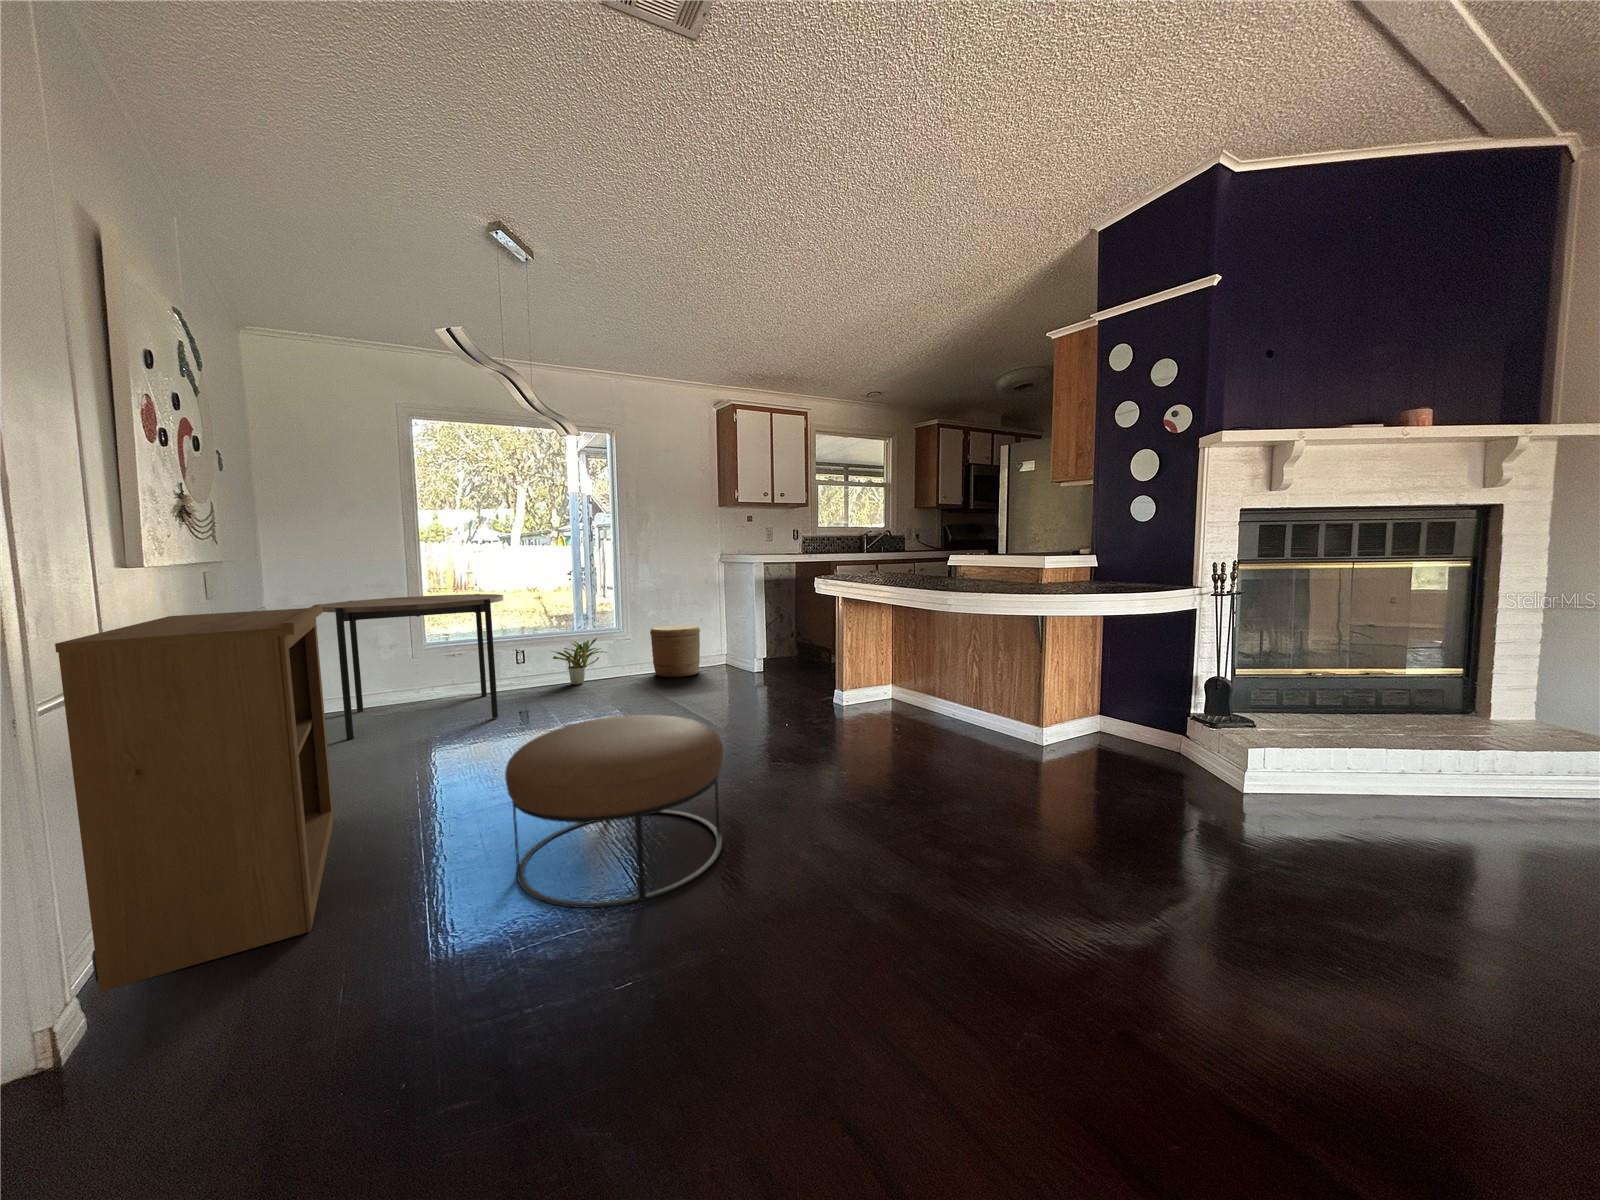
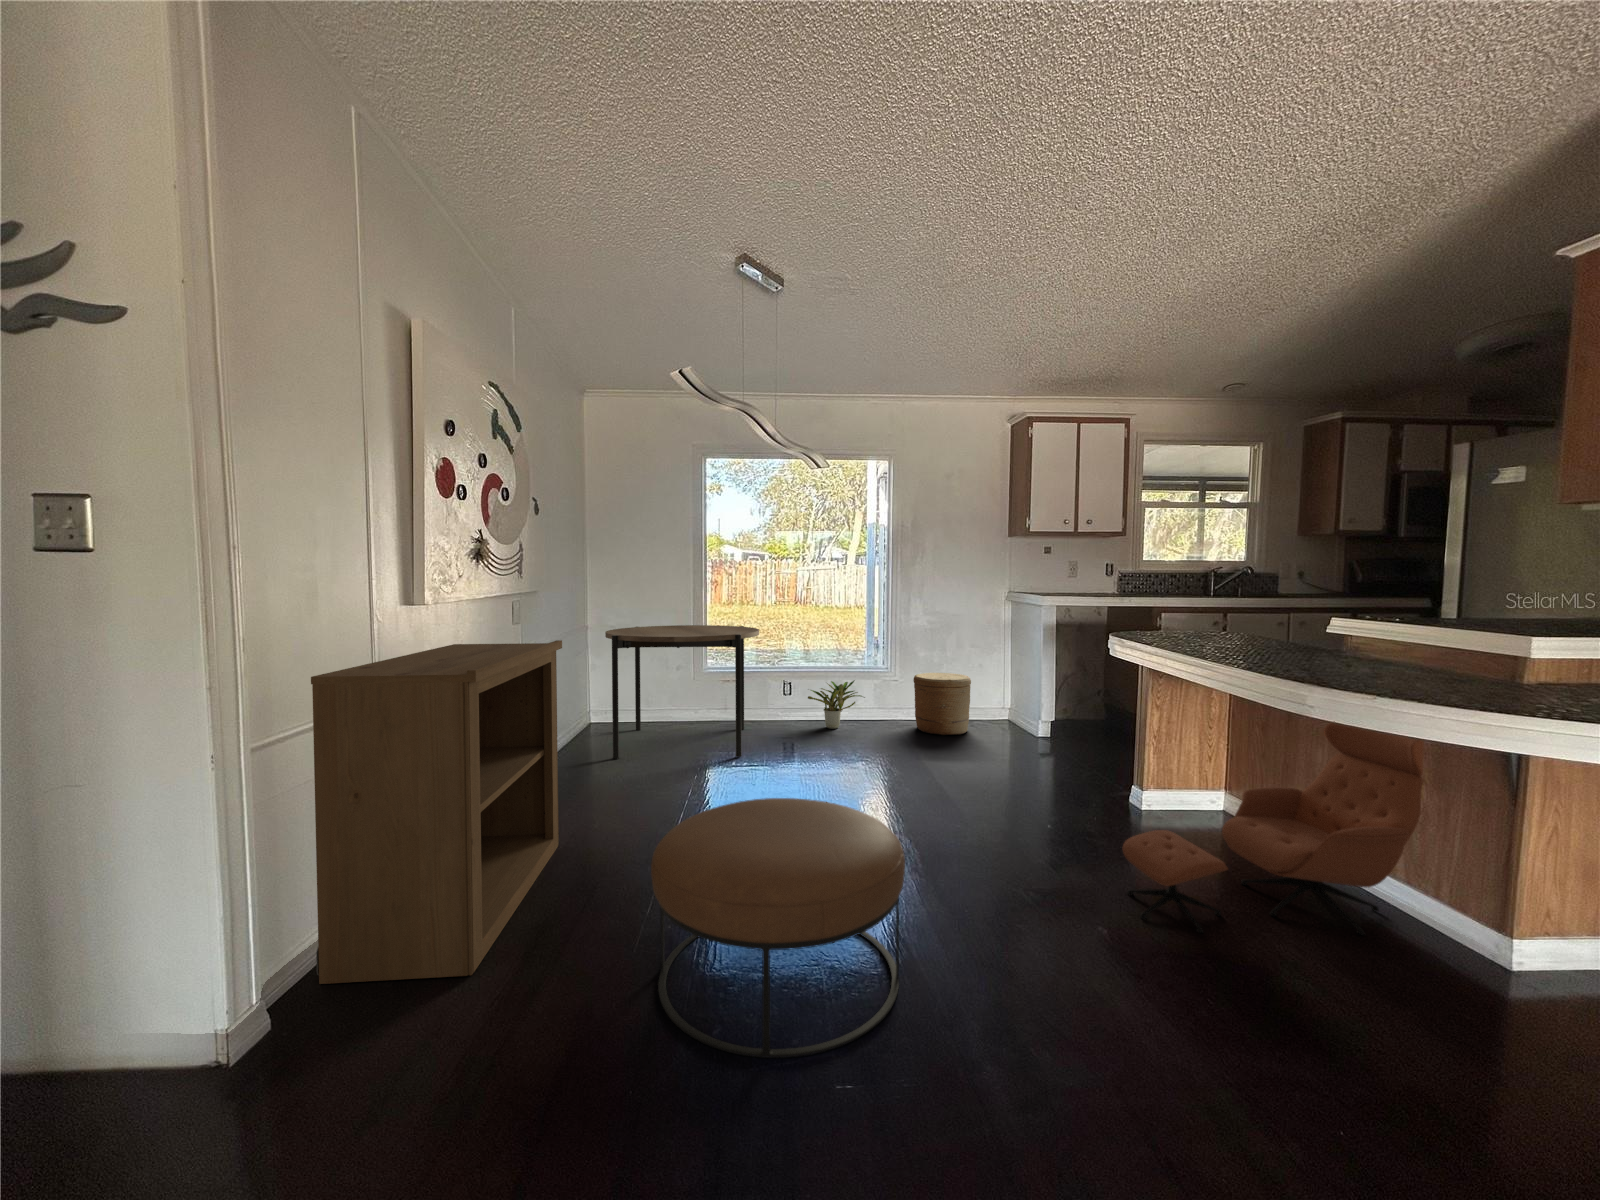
lounge chair: none [844,620,1001,764] -> present [1123,721,1424,935]

